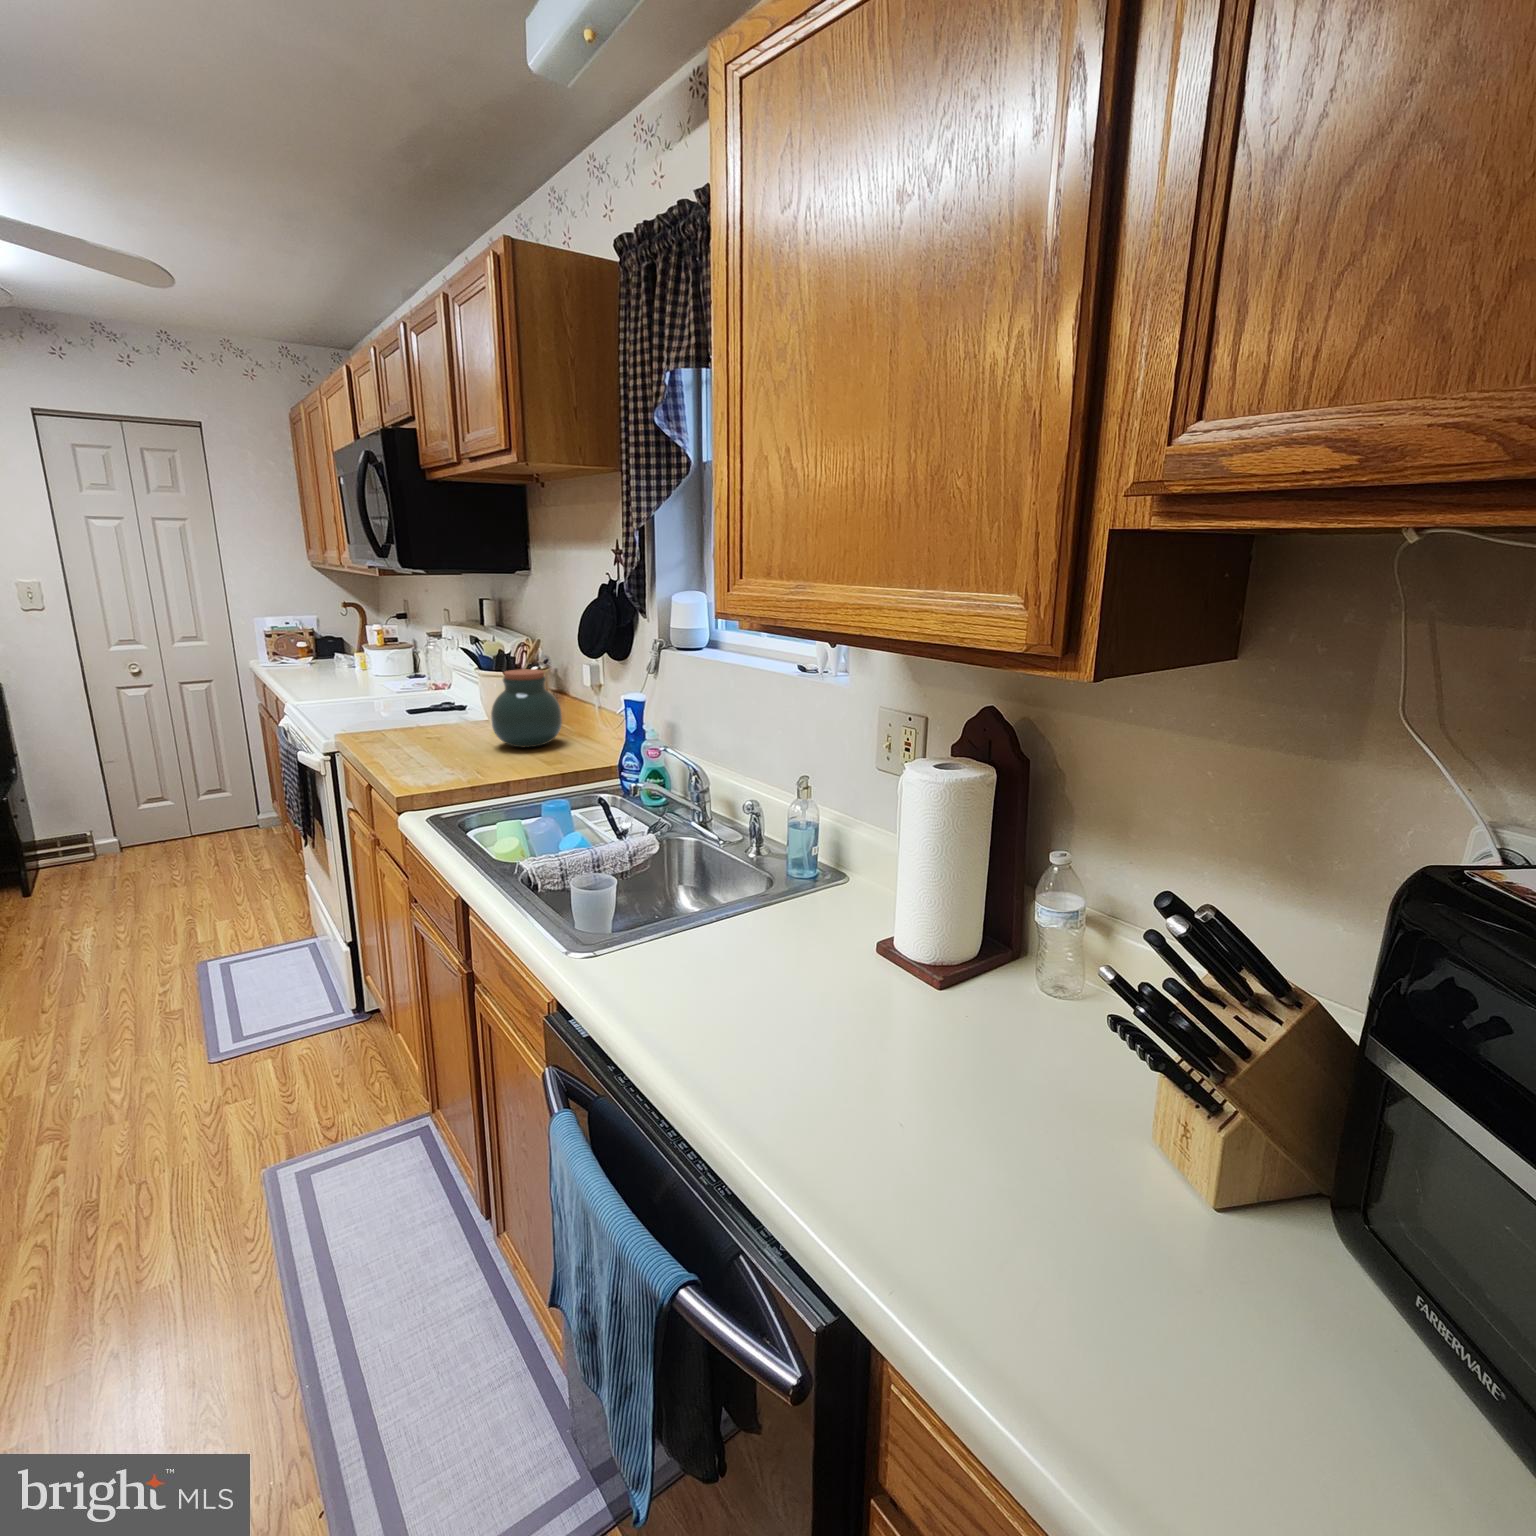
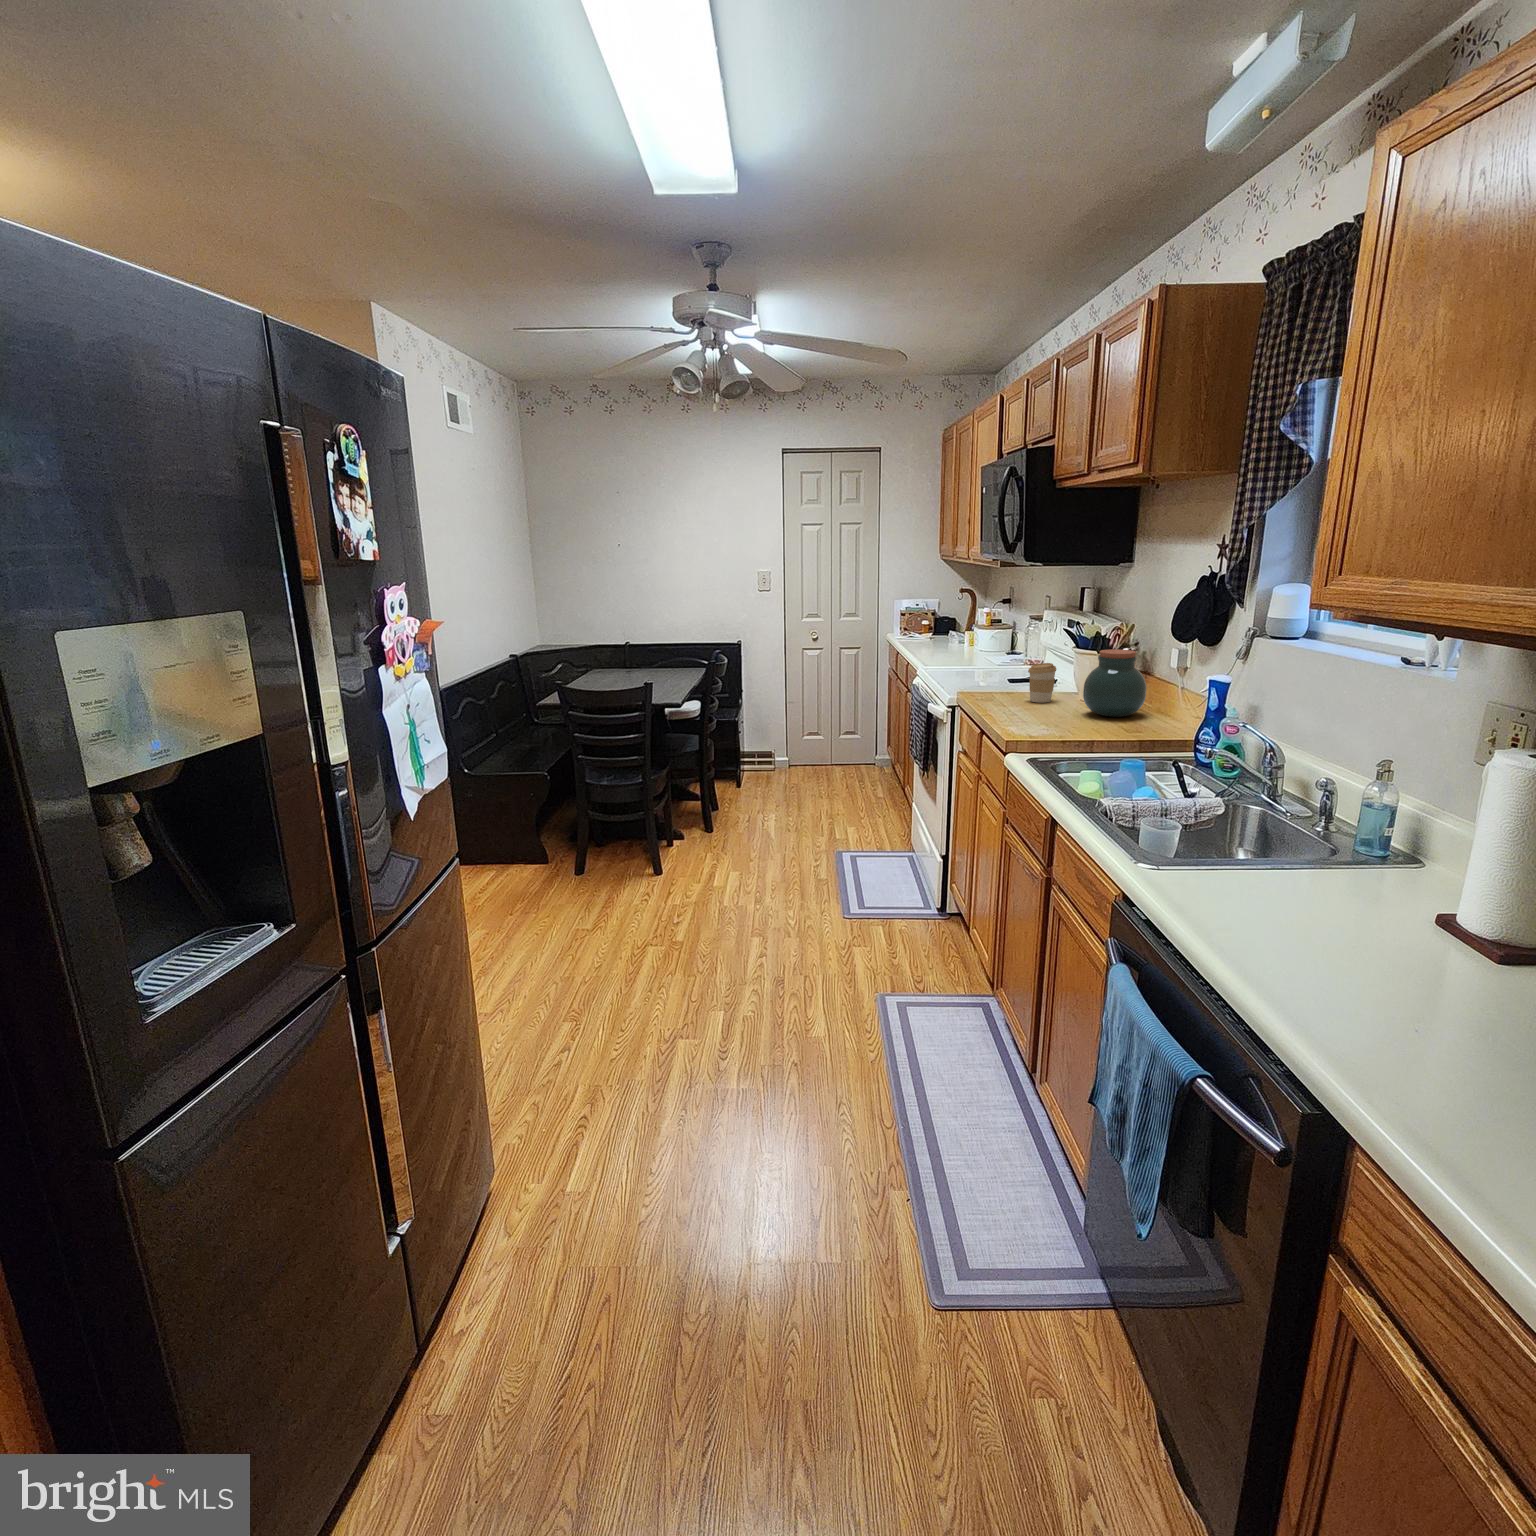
coffee cup: none [424,689,459,737] -> present [1028,663,1056,703]

